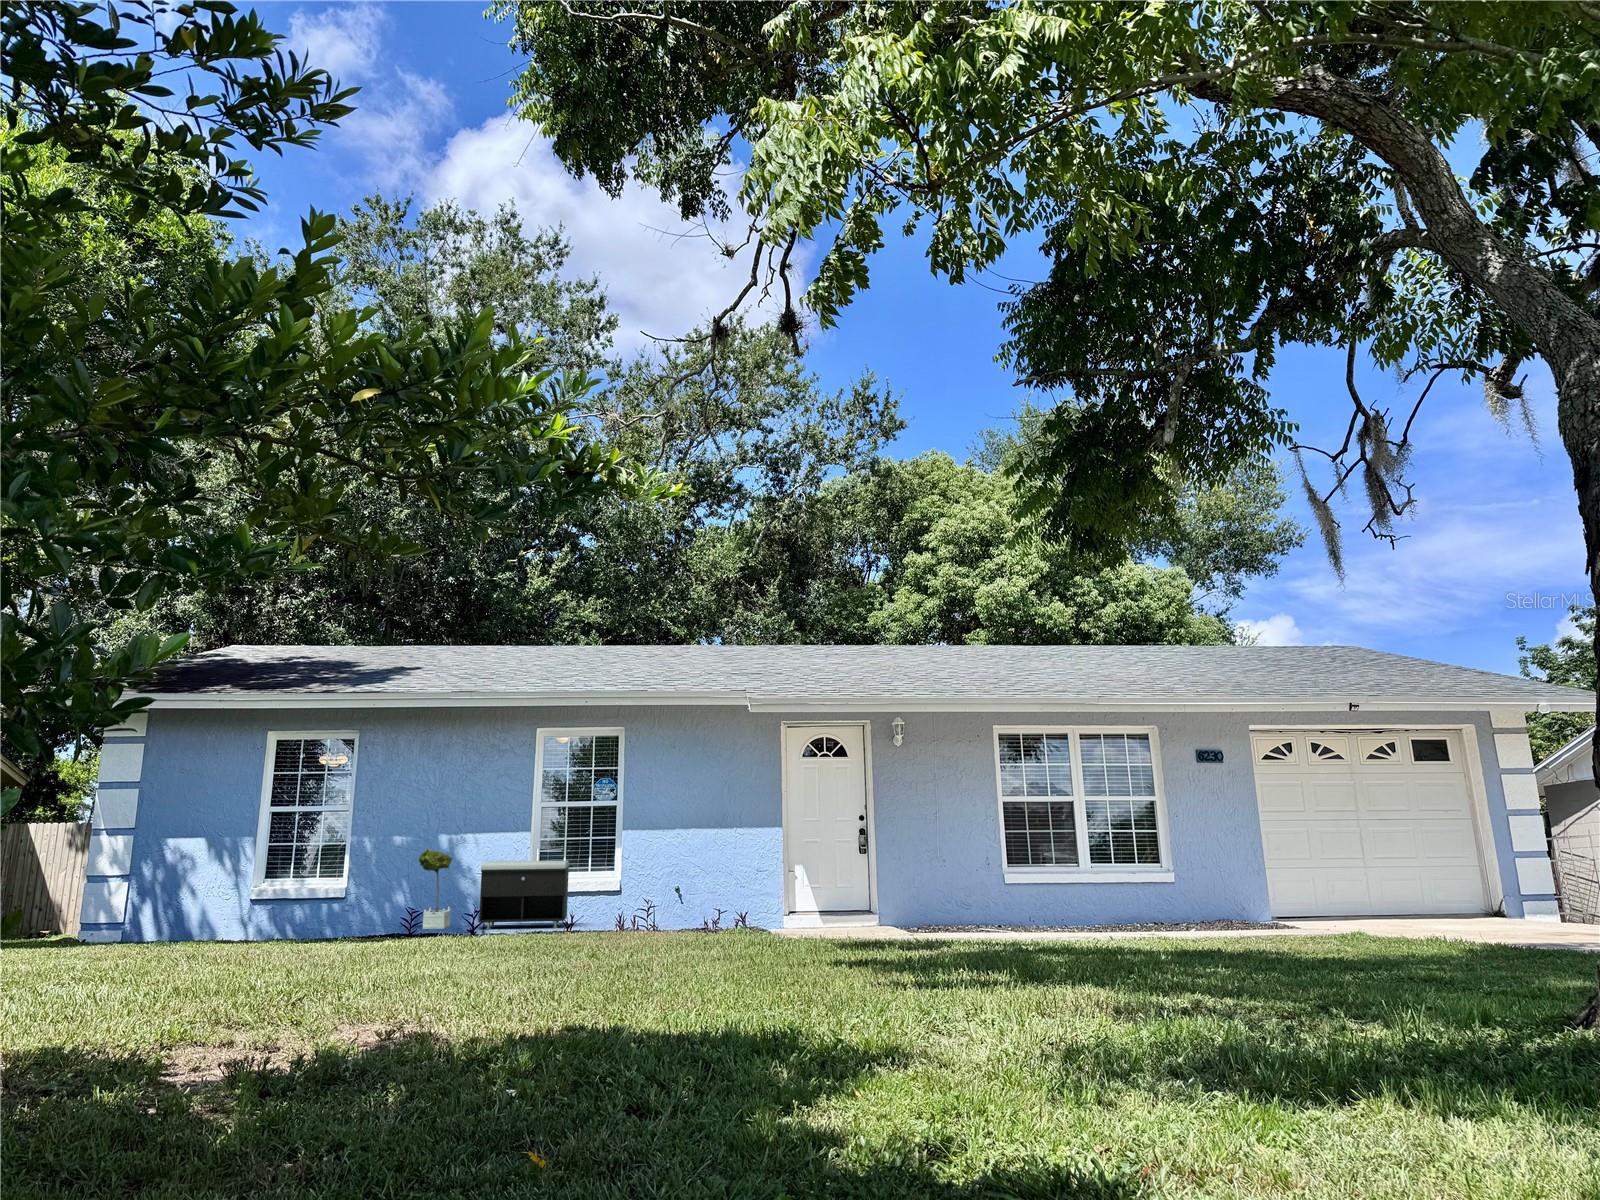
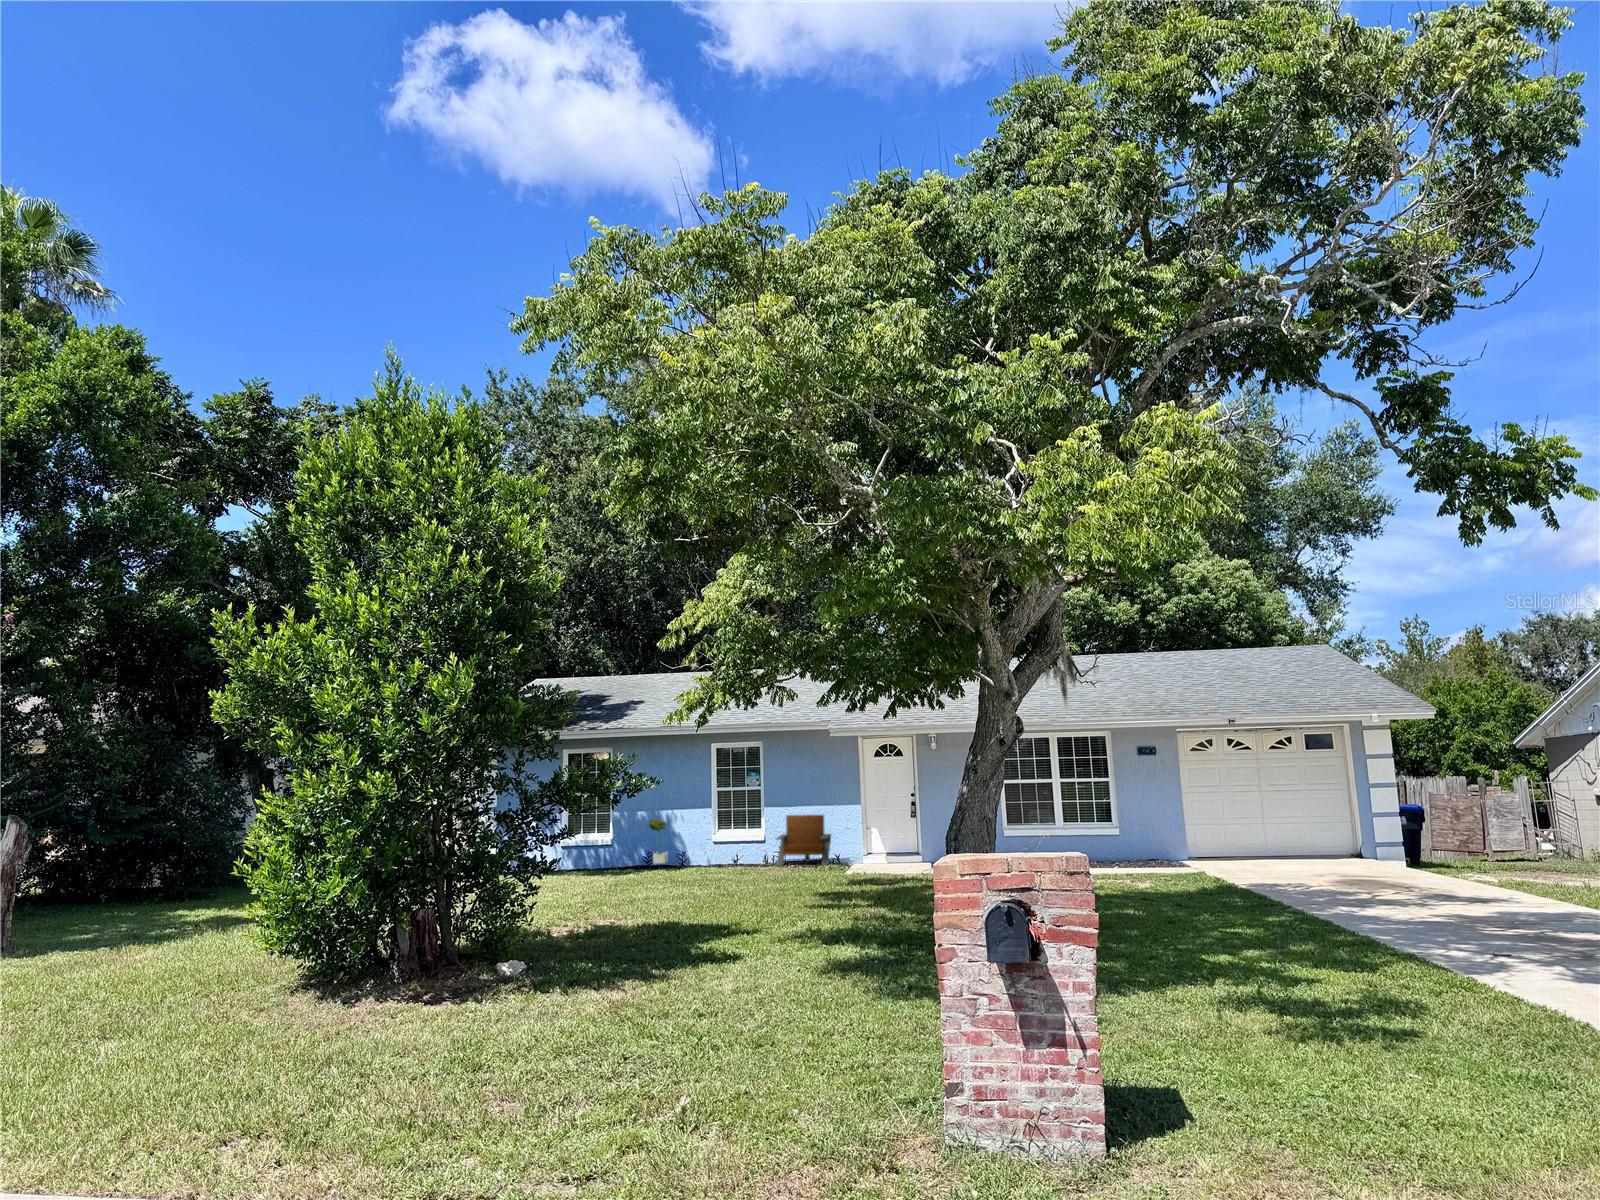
lounge chair: none [648,845,738,930] -> present [777,815,832,865]
storage bench: present [479,861,569,929] -> none [682,824,734,864]

